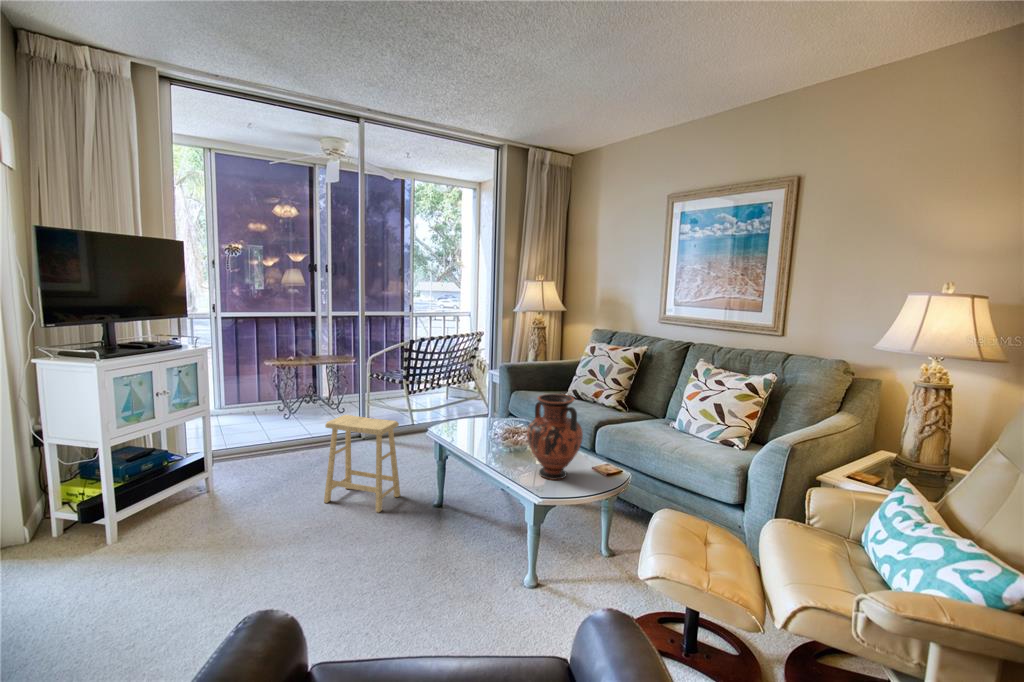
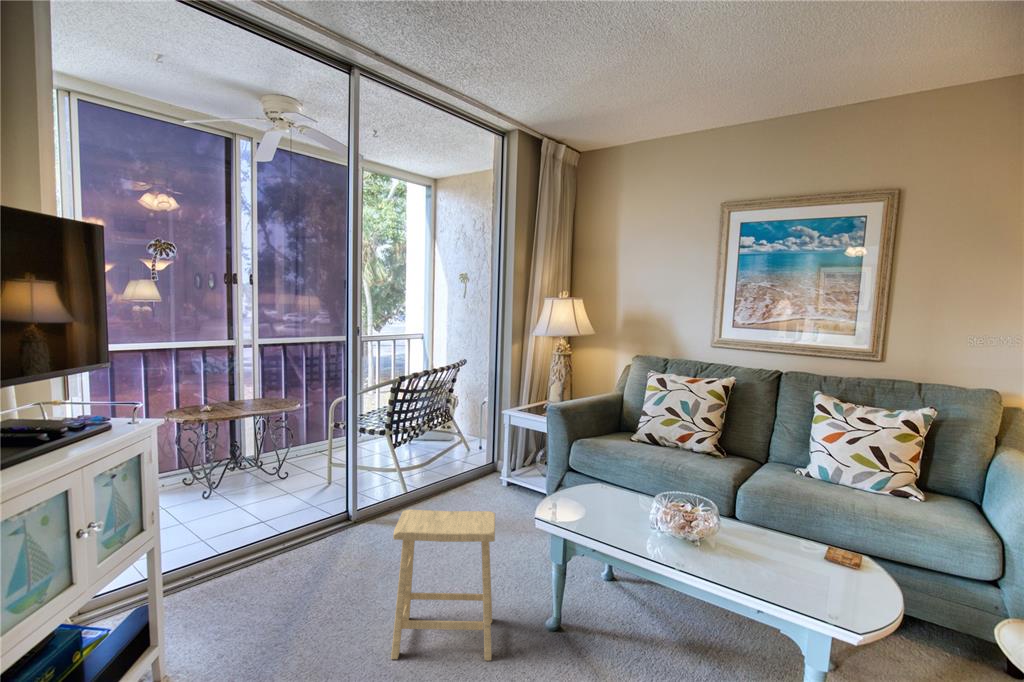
vase: present [527,394,583,480] -> none [758,464,848,589]

